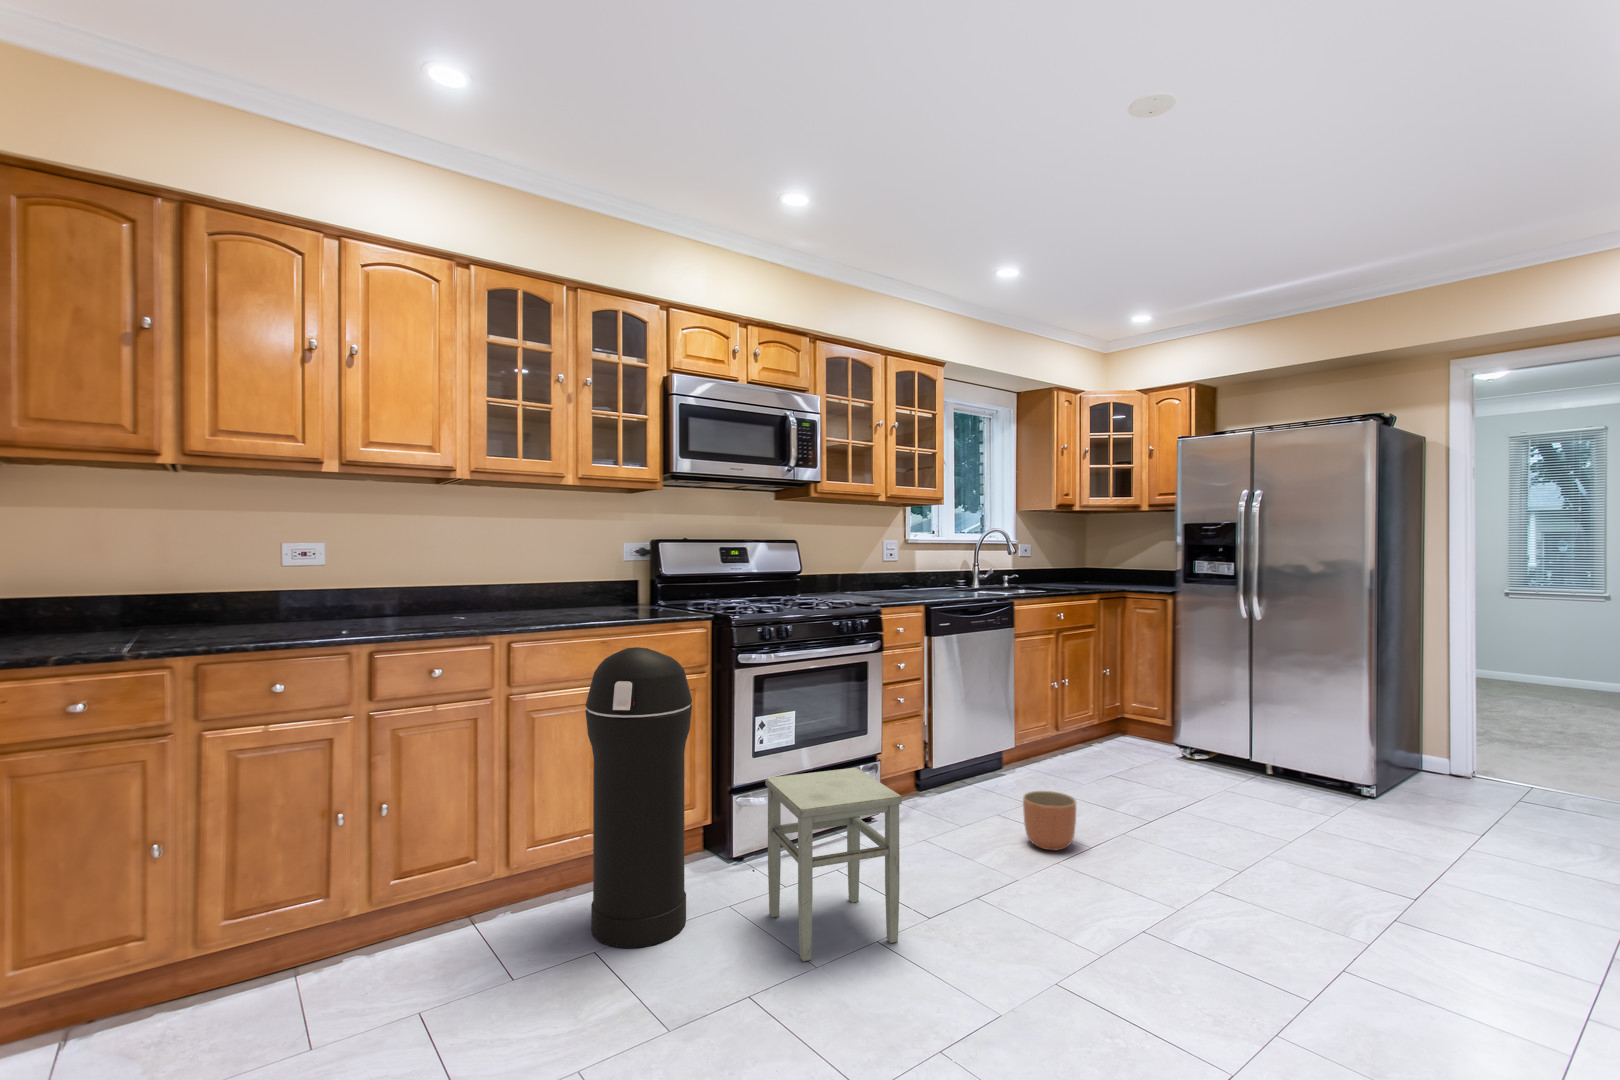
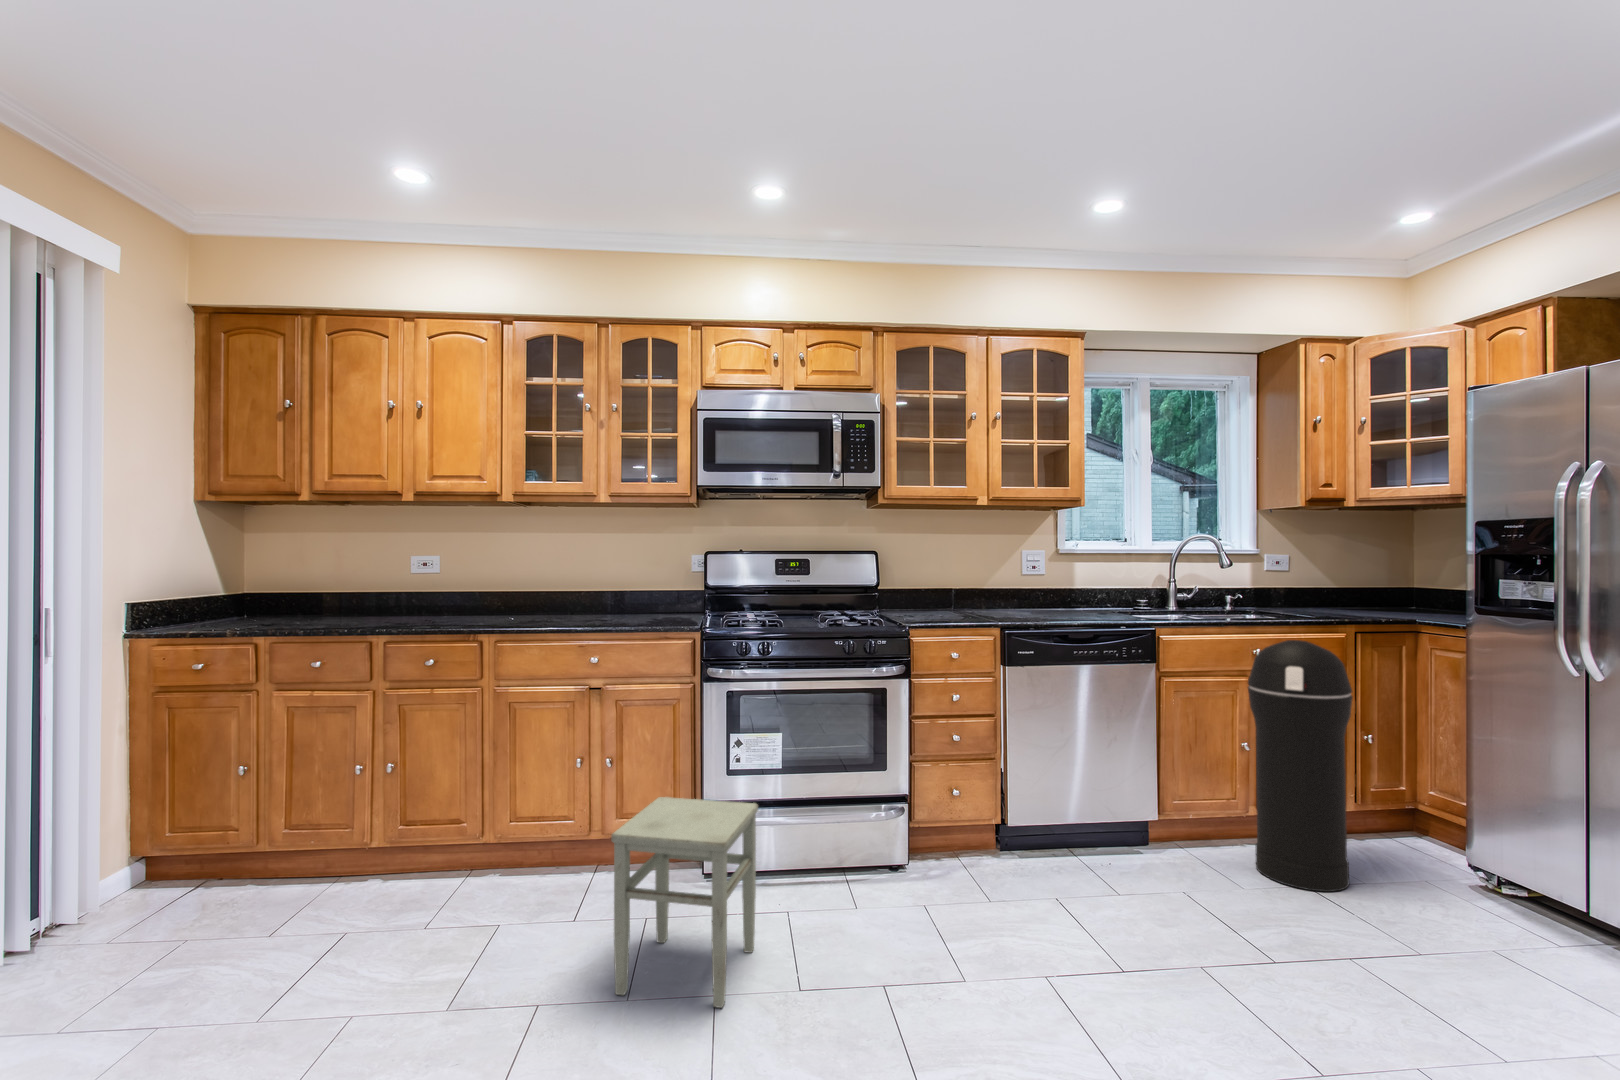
trash can: present [585,647,692,948] -> present [1248,640,1353,892]
planter: present [1023,791,1076,850] -> none [1025,880,1096,967]

